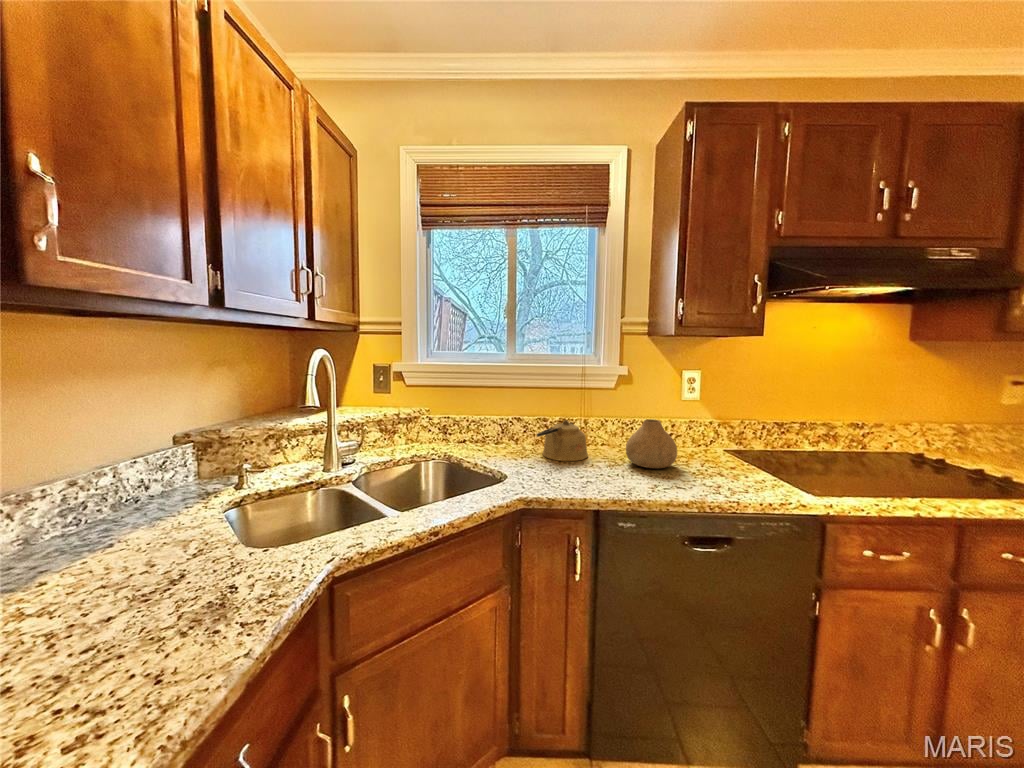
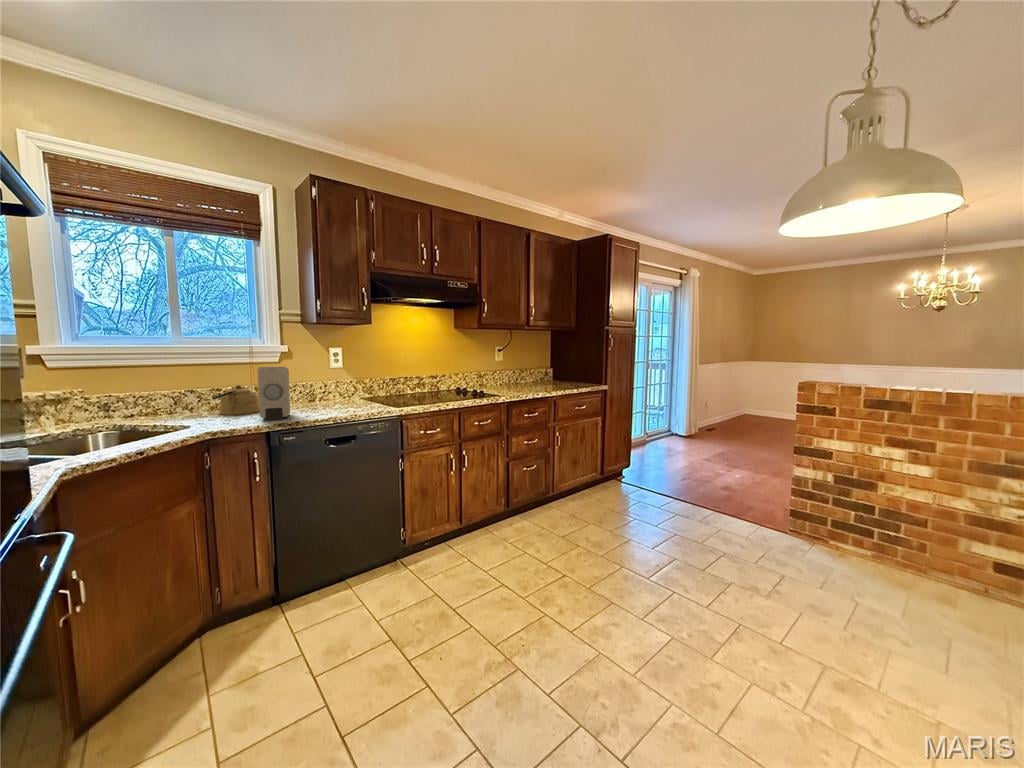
soap dispenser: none [586,404,630,490] -> present [258,367,290,421]
vase: present [626,419,677,468] -> none [289,379,325,410]

